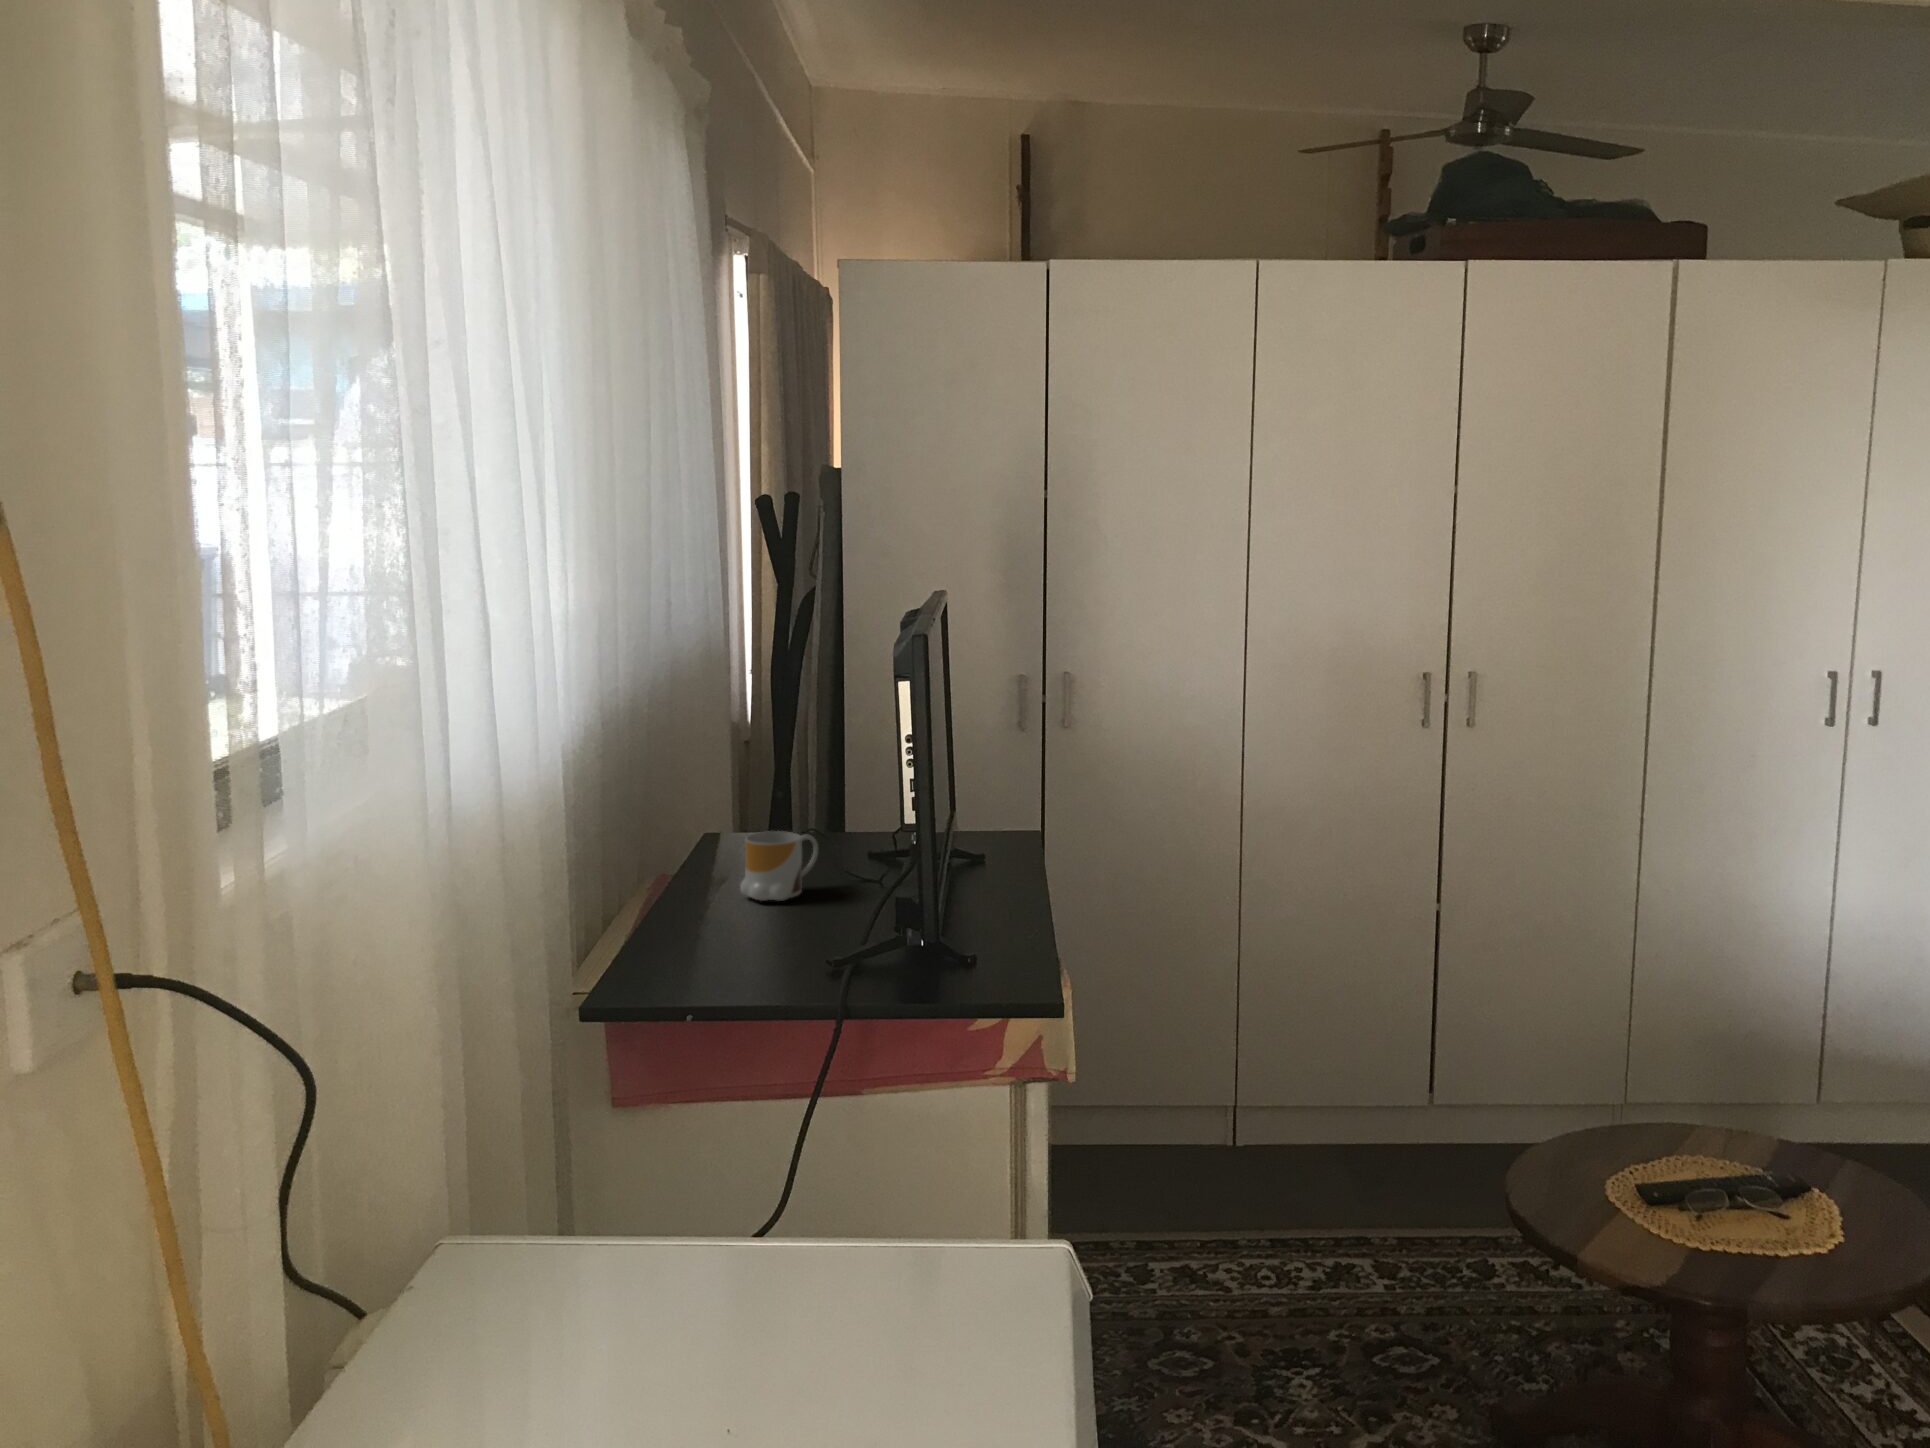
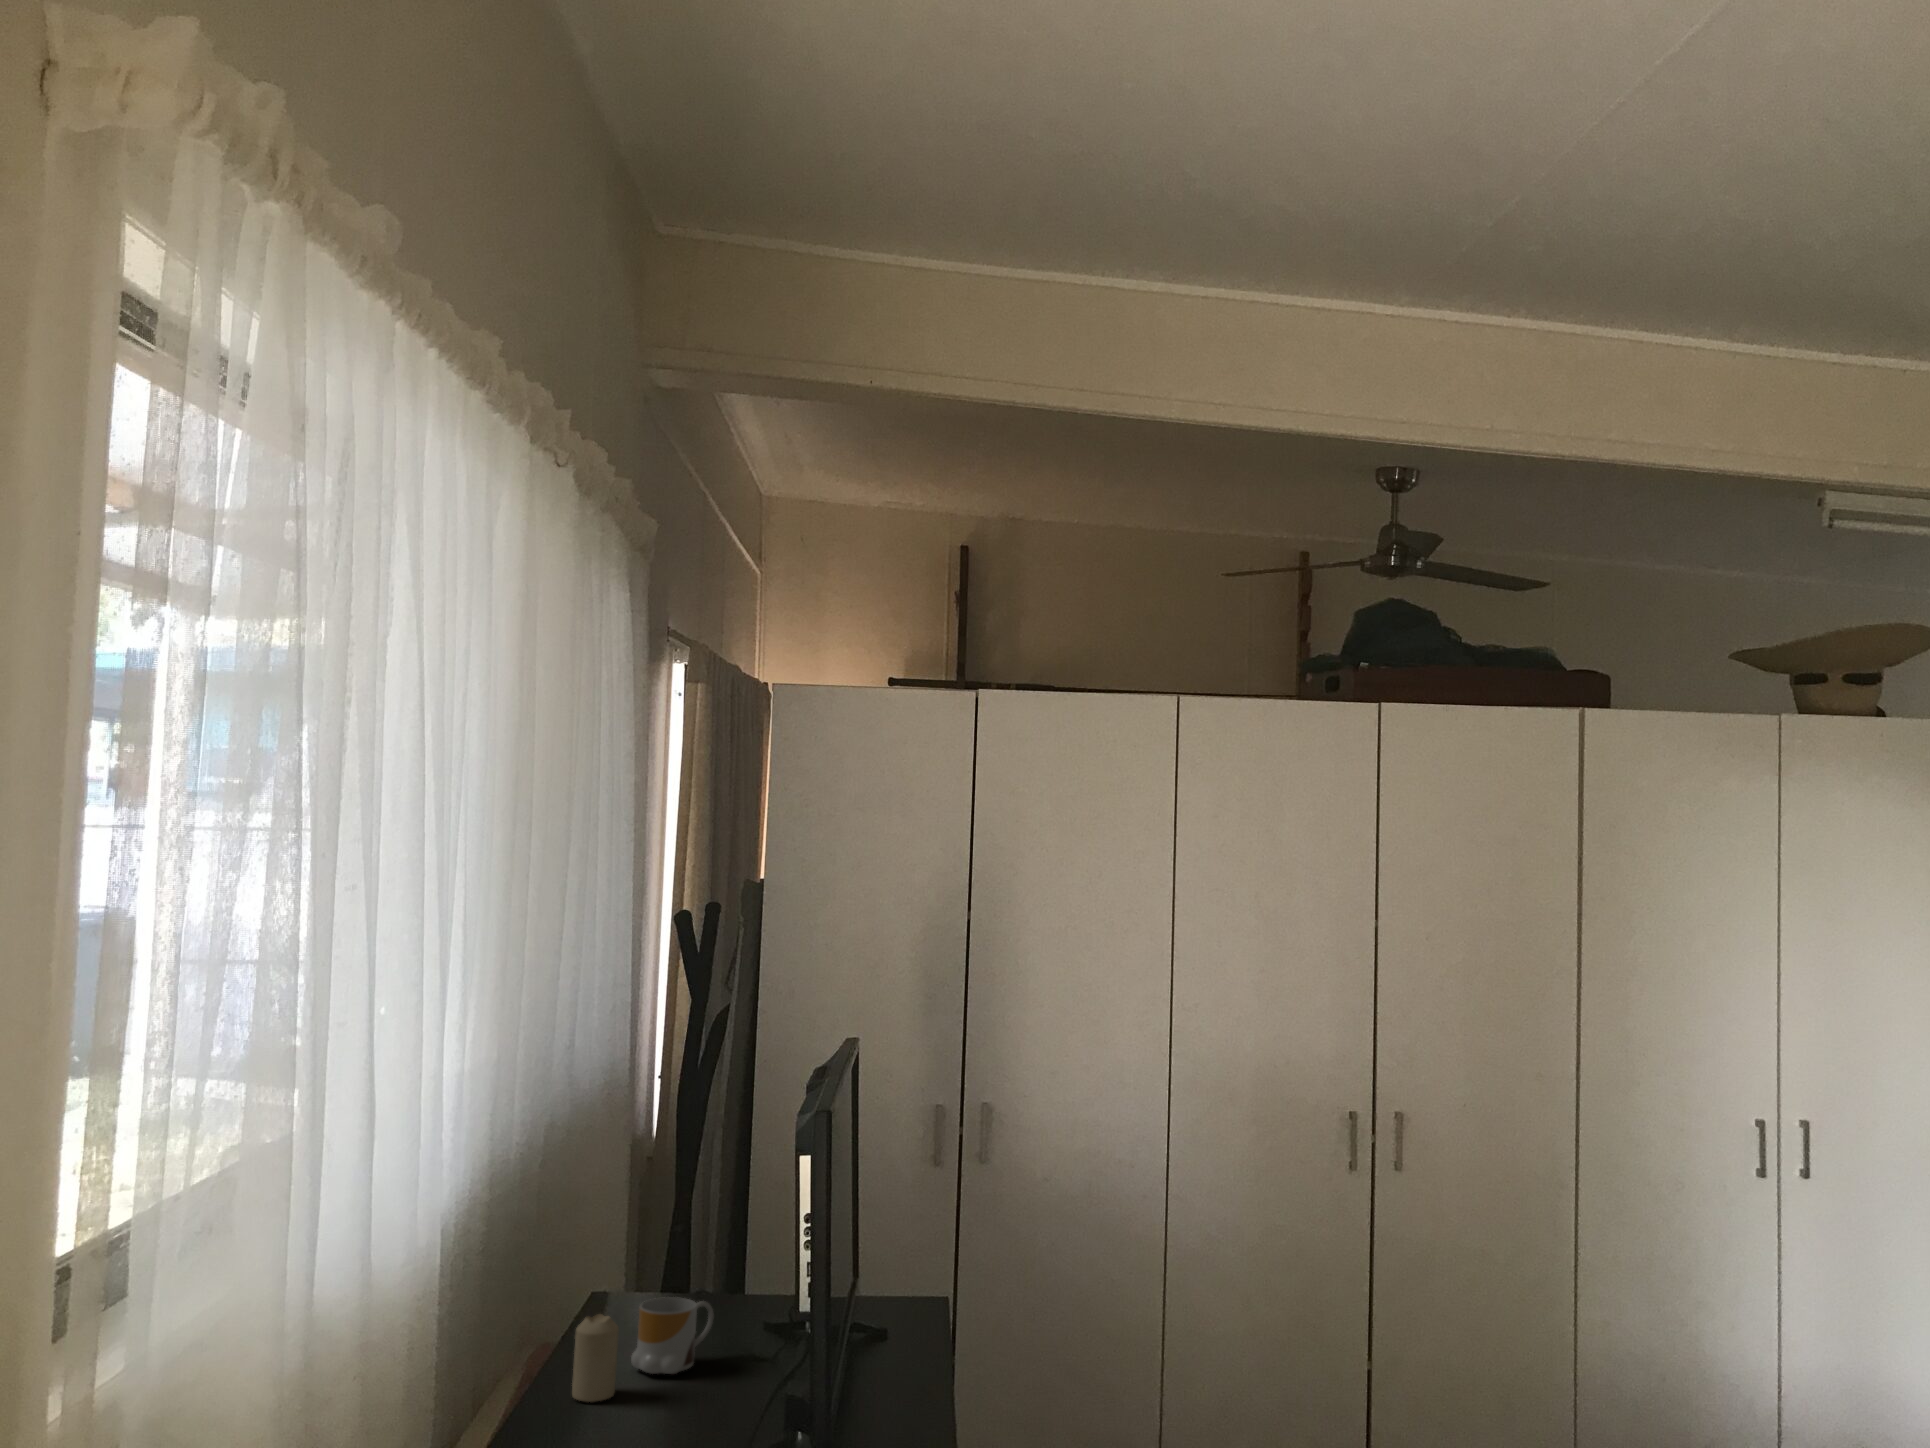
candle: none [683,843,726,924] -> present [572,1314,619,1402]

